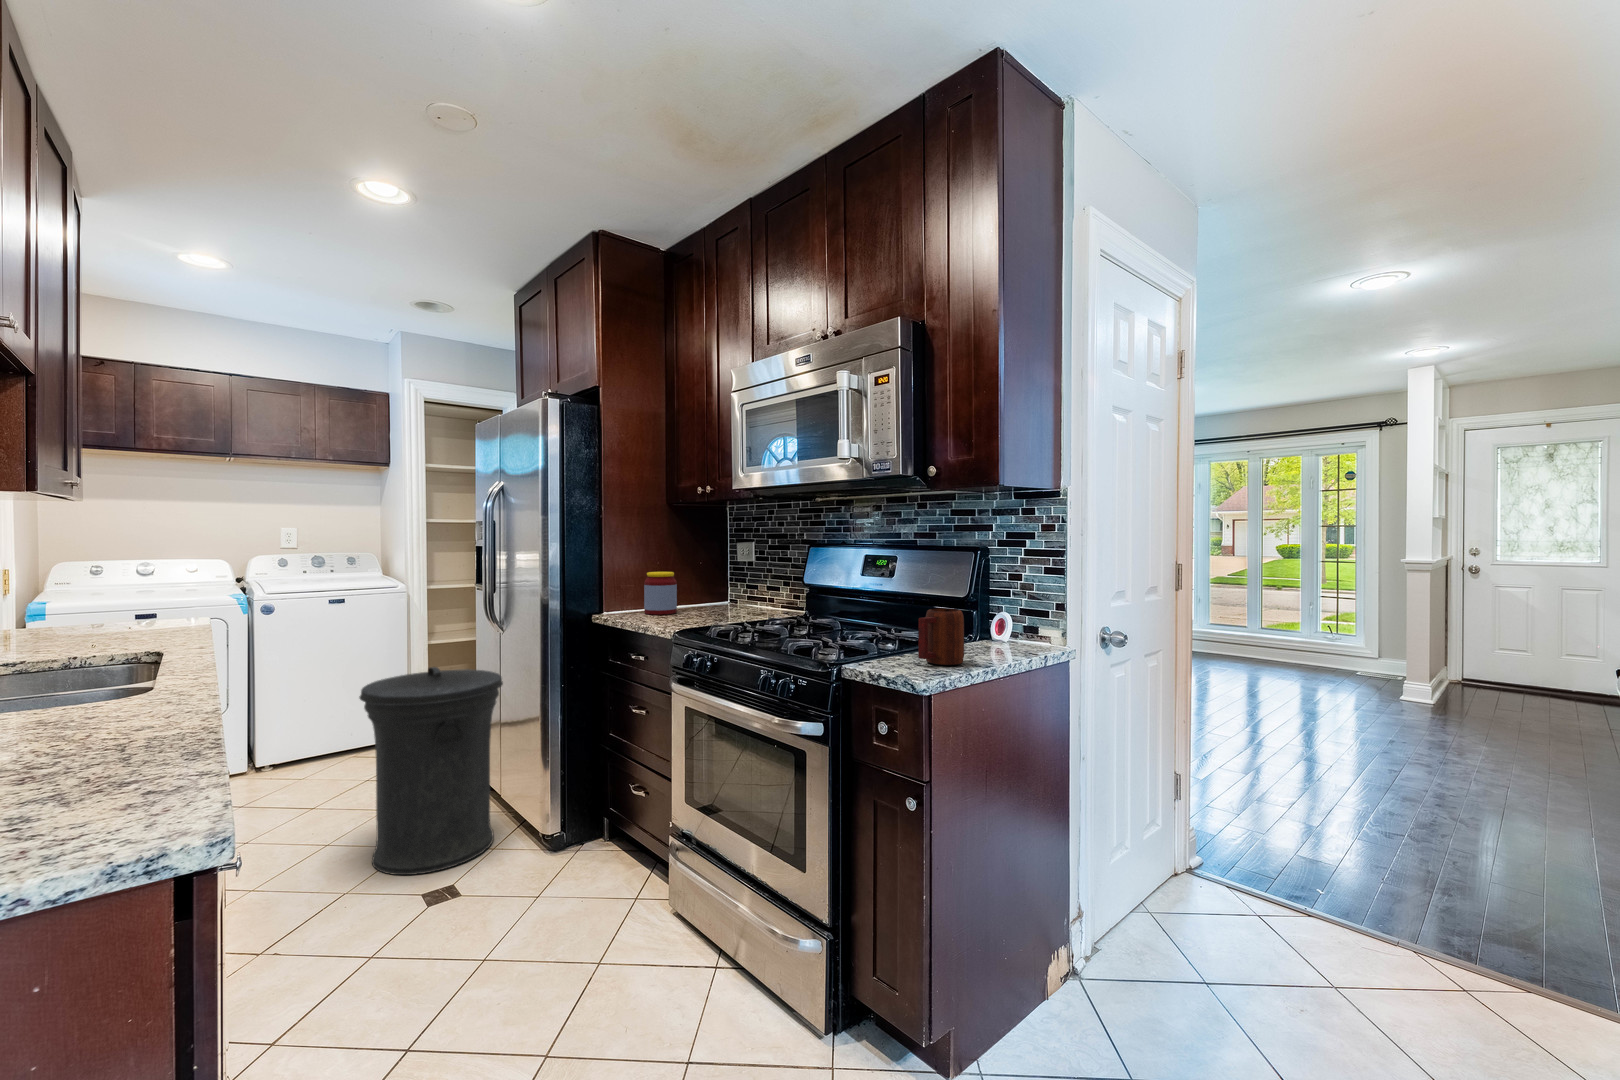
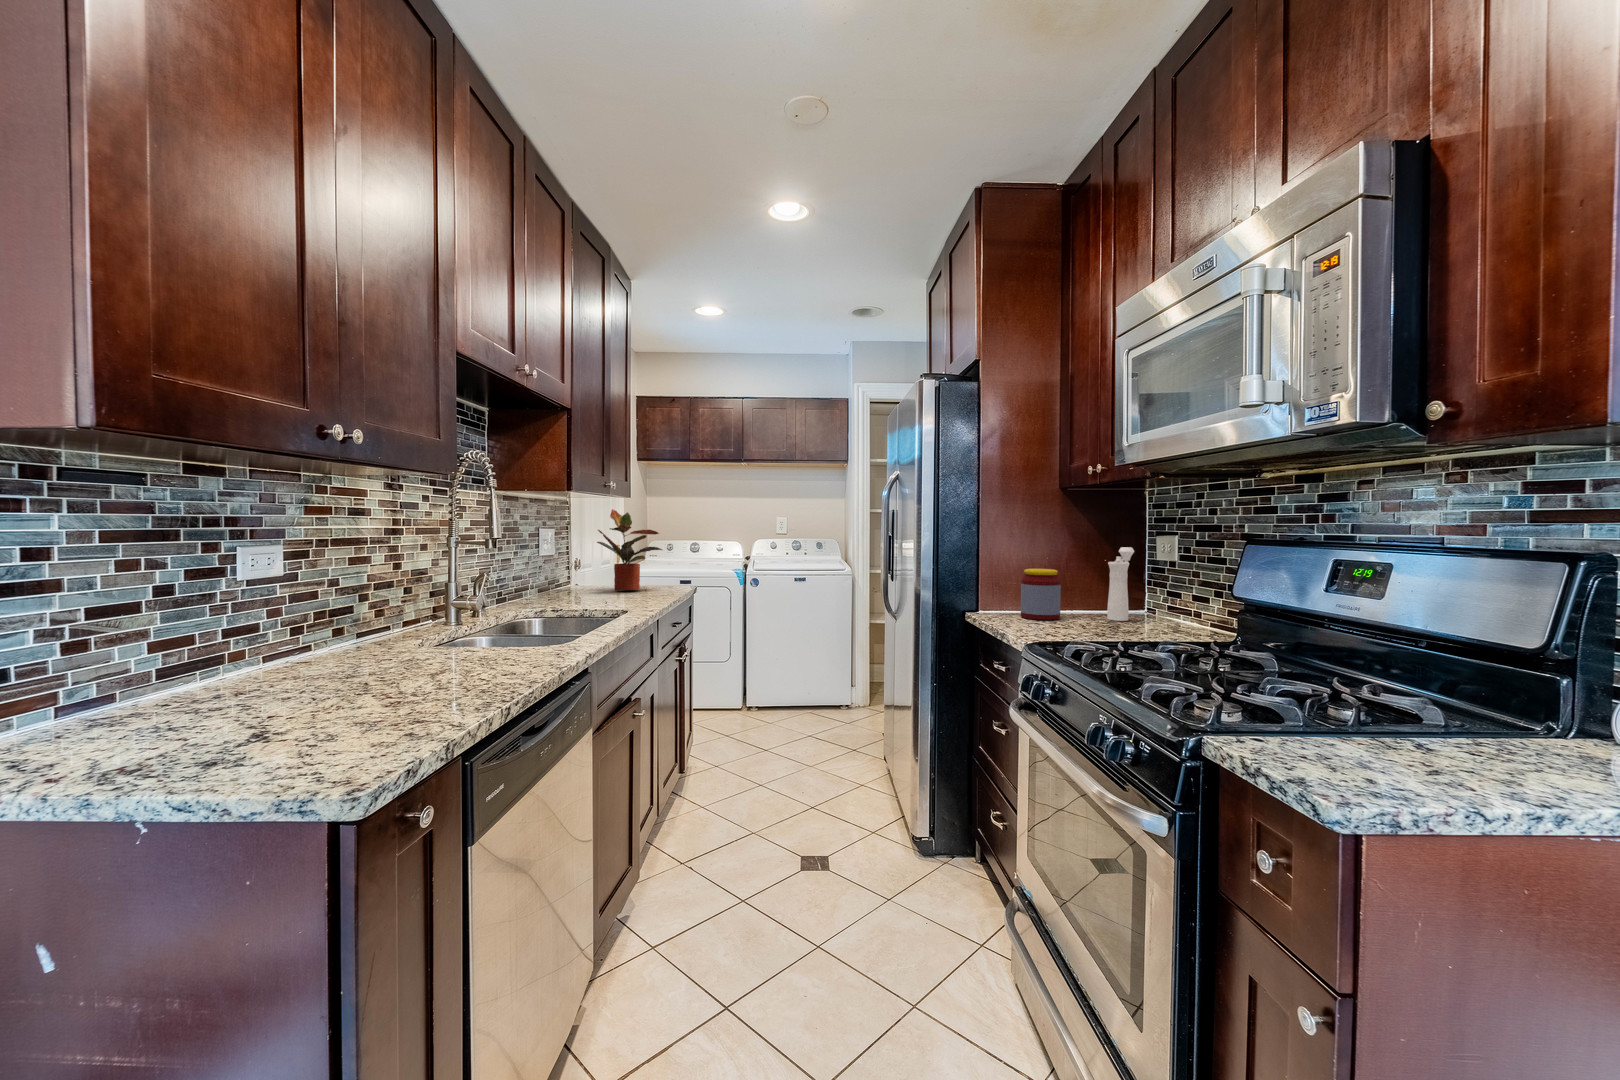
potted plant: none [32,515,165,631] -> present [597,509,662,590]
pepper mill: none [709,552,725,610] -> present [1107,547,1134,621]
mug: present [918,608,964,665] -> none [1356,666,1480,782]
trash can: present [359,667,503,875] -> none [770,647,887,838]

